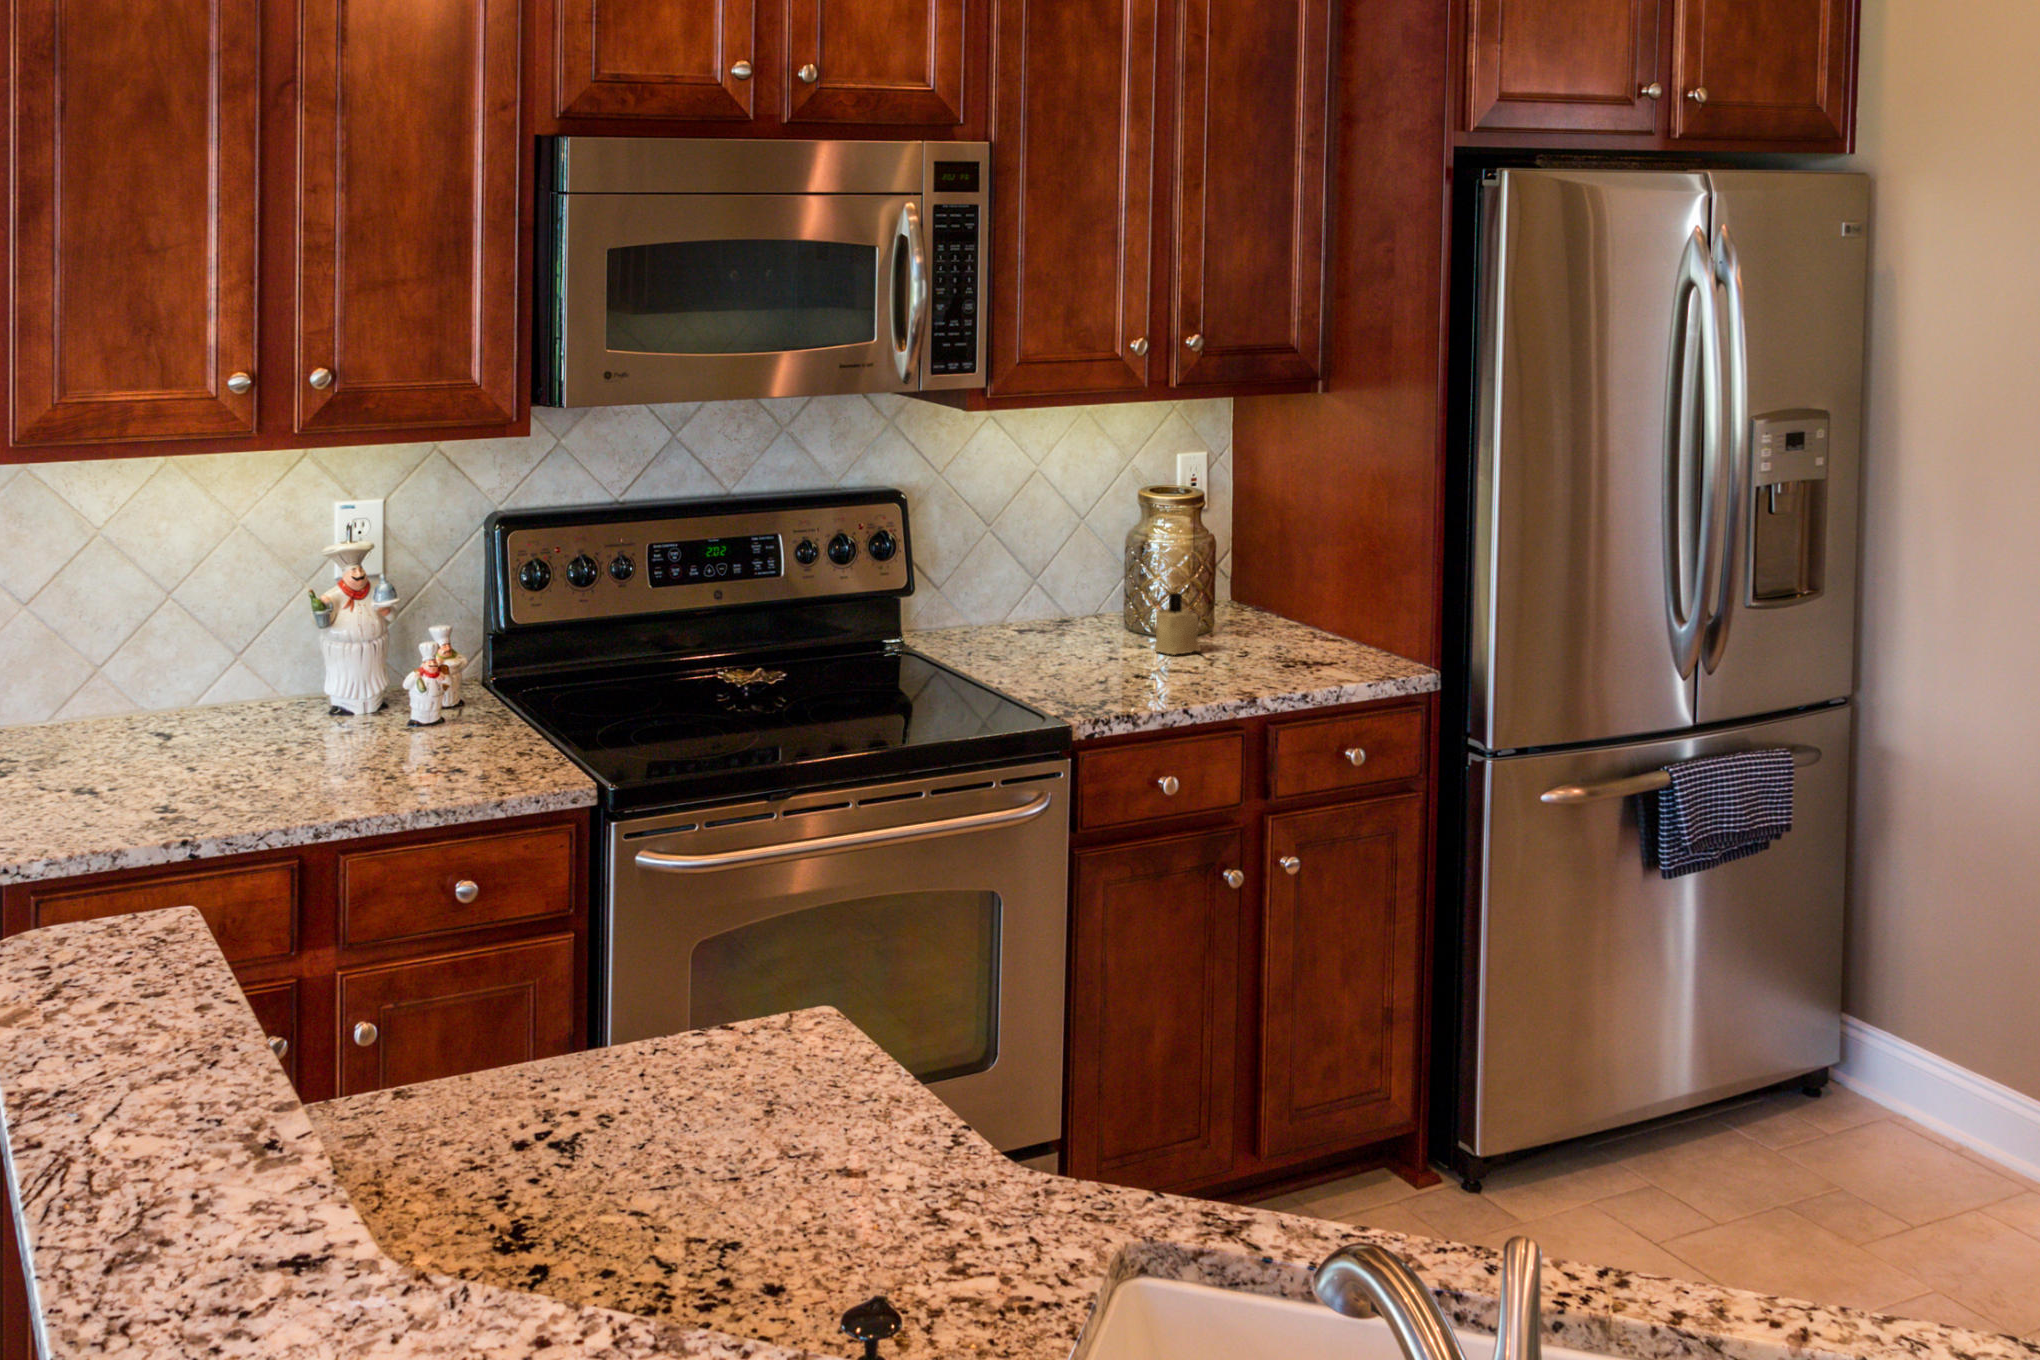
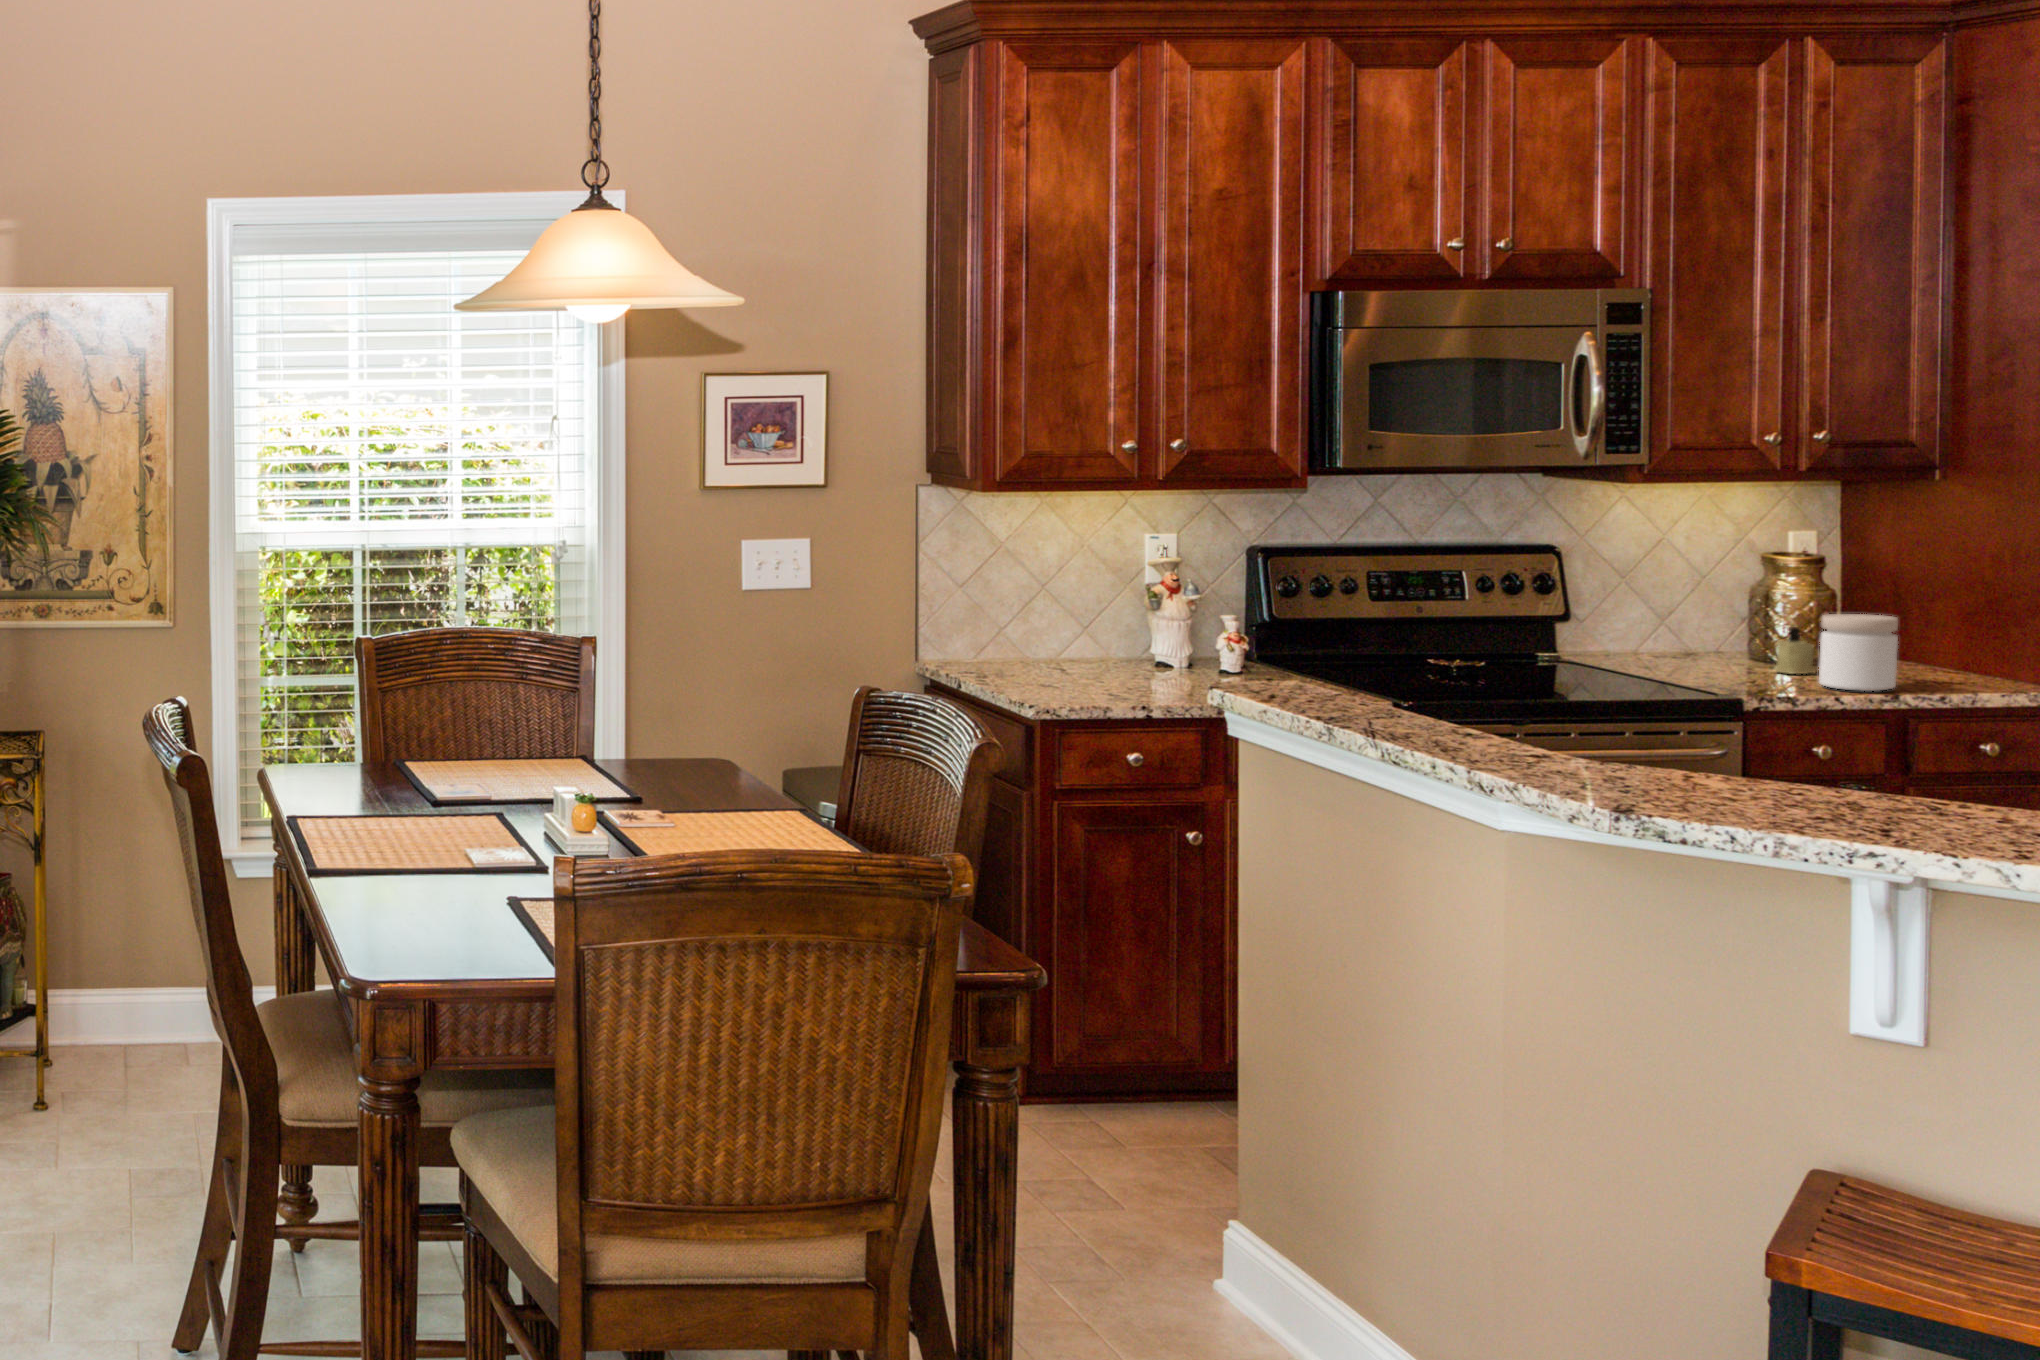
jar: none [1206,579,1297,684] -> present [1819,614,1898,691]

